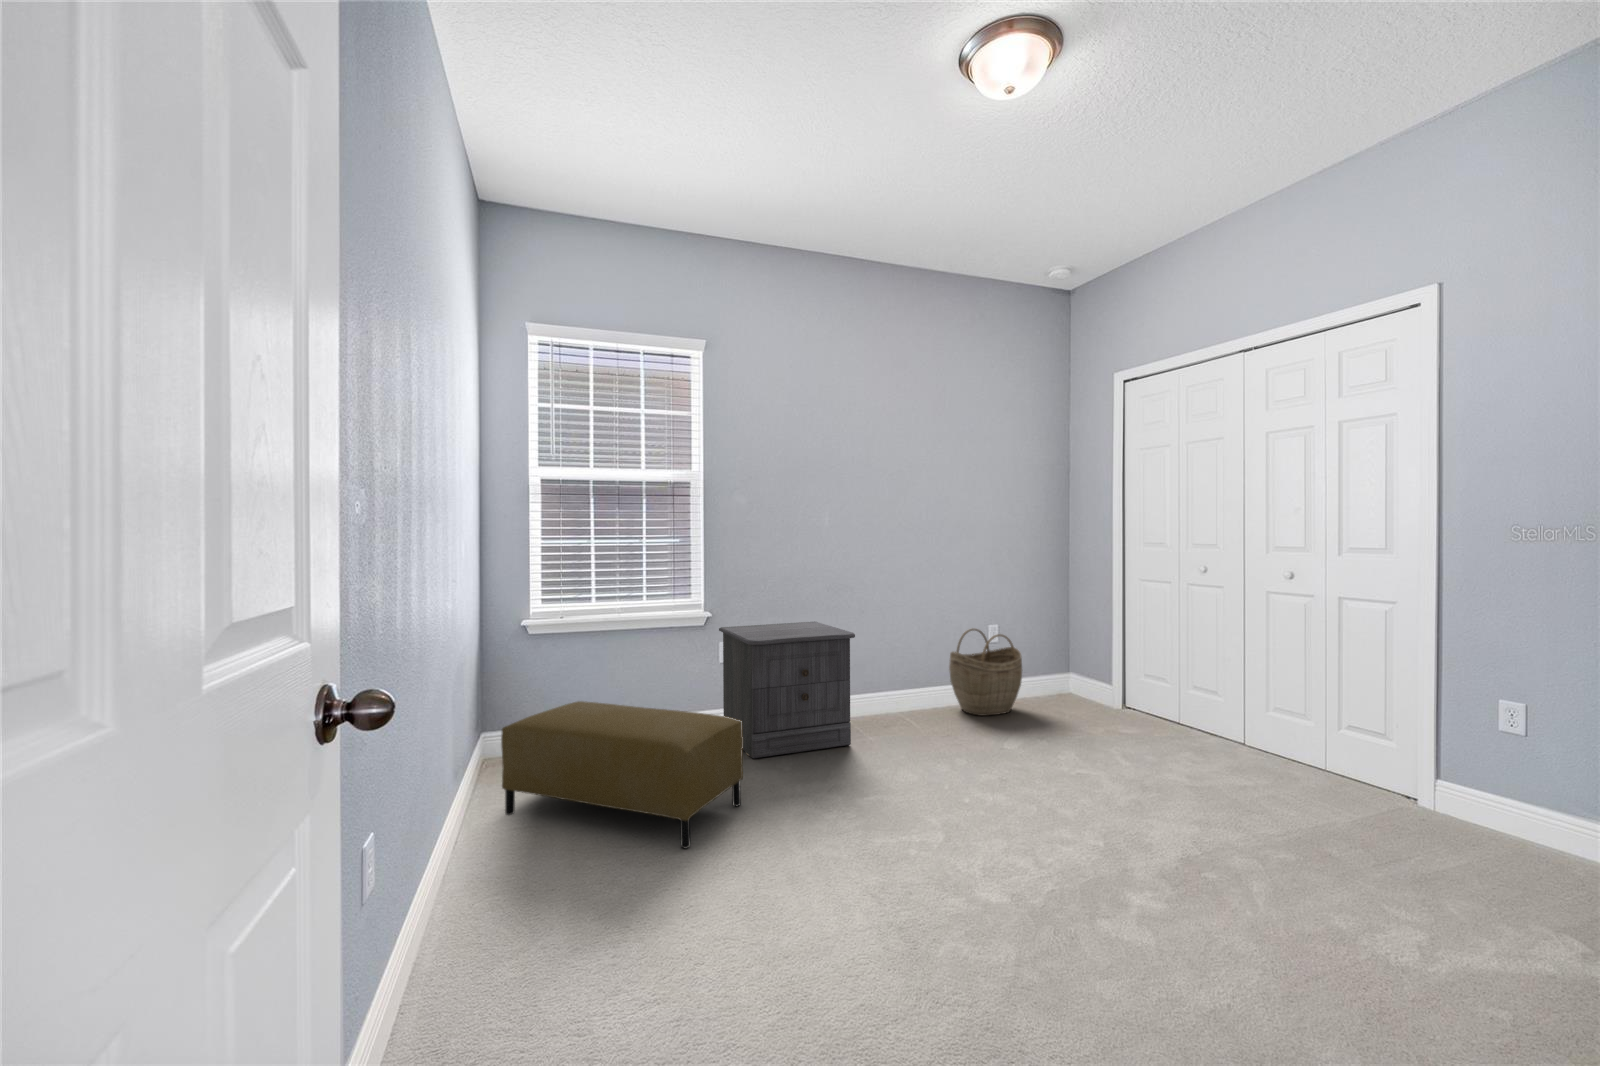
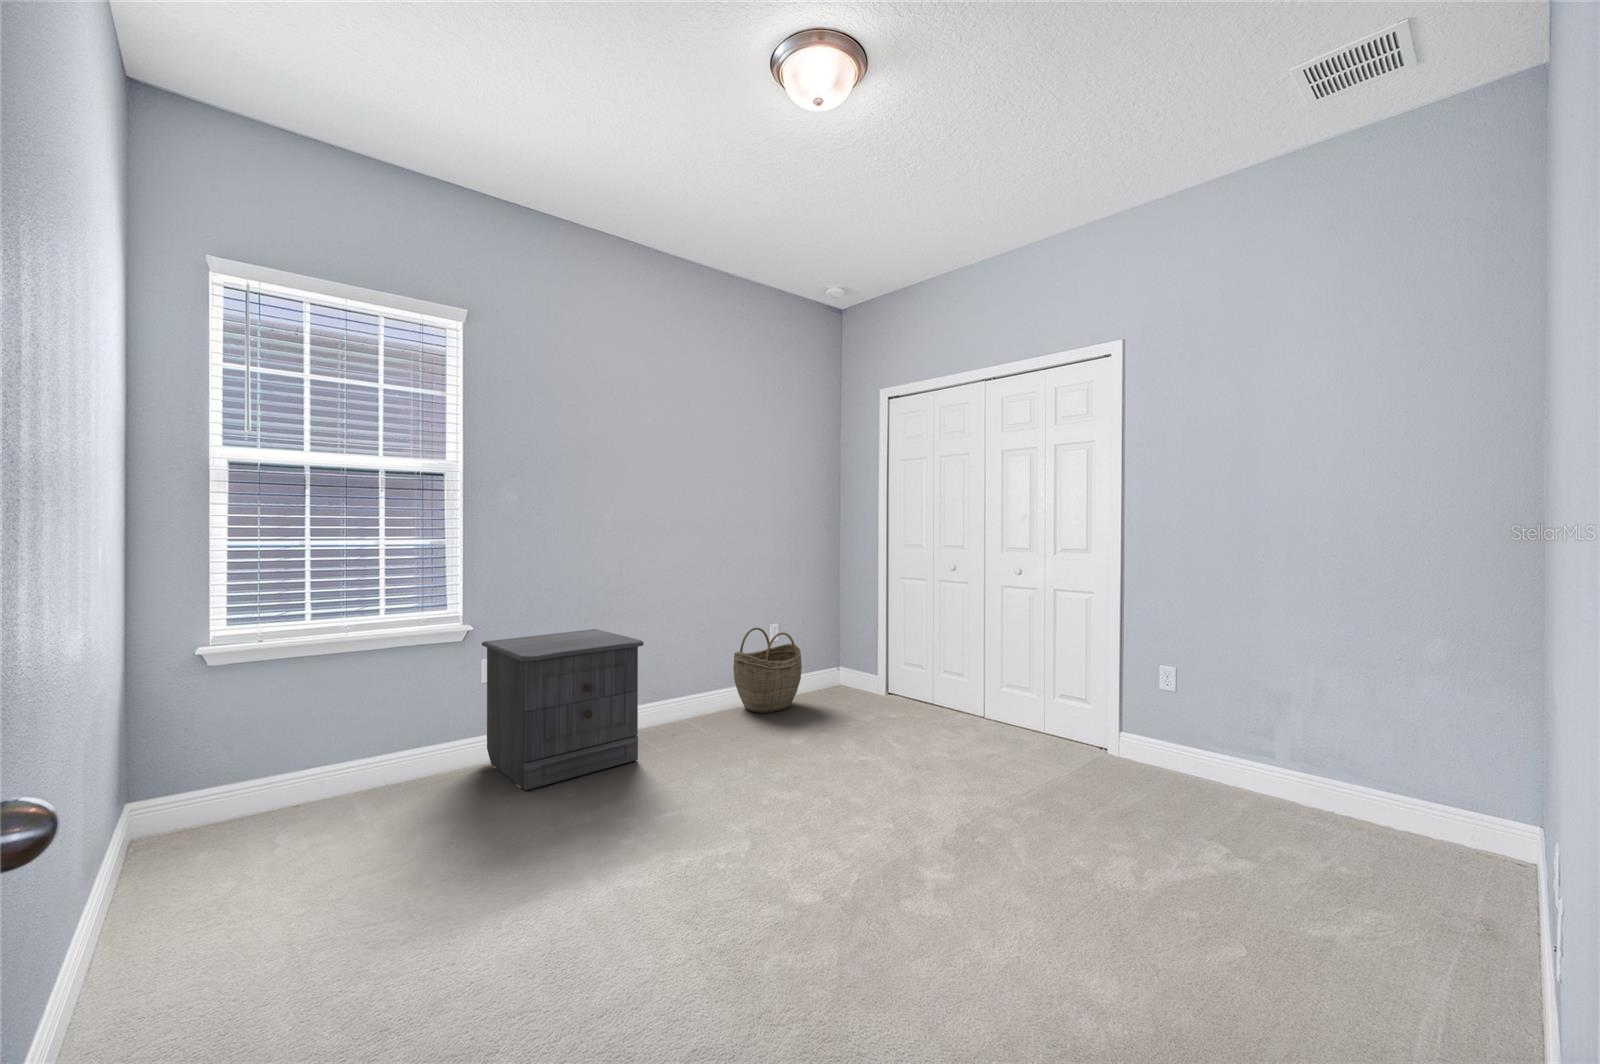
ottoman: present [501,701,743,848] -> none [148,751,517,930]

